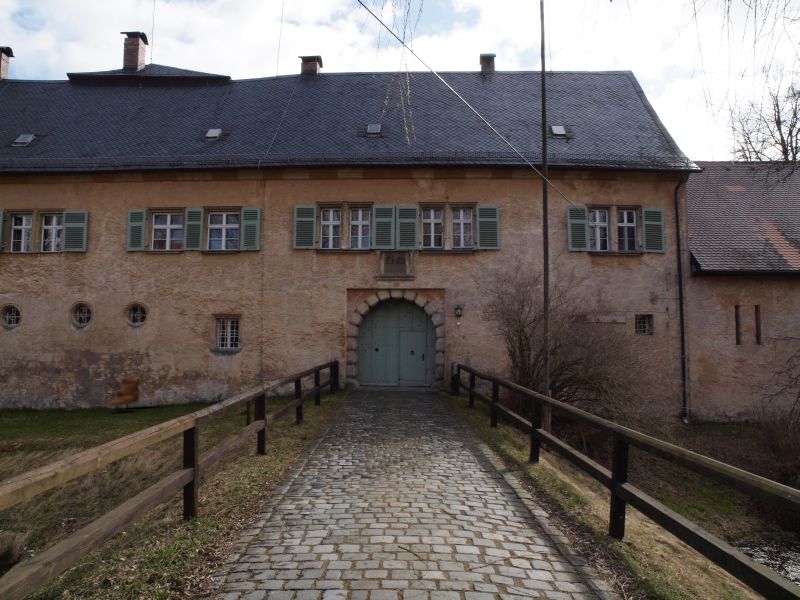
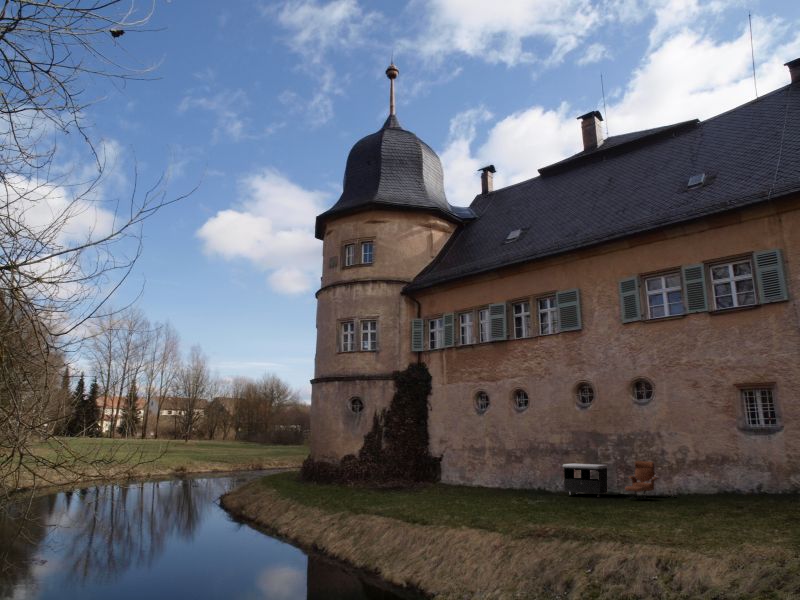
storage bench: none [48,382,98,412] -> present [563,464,607,497]

